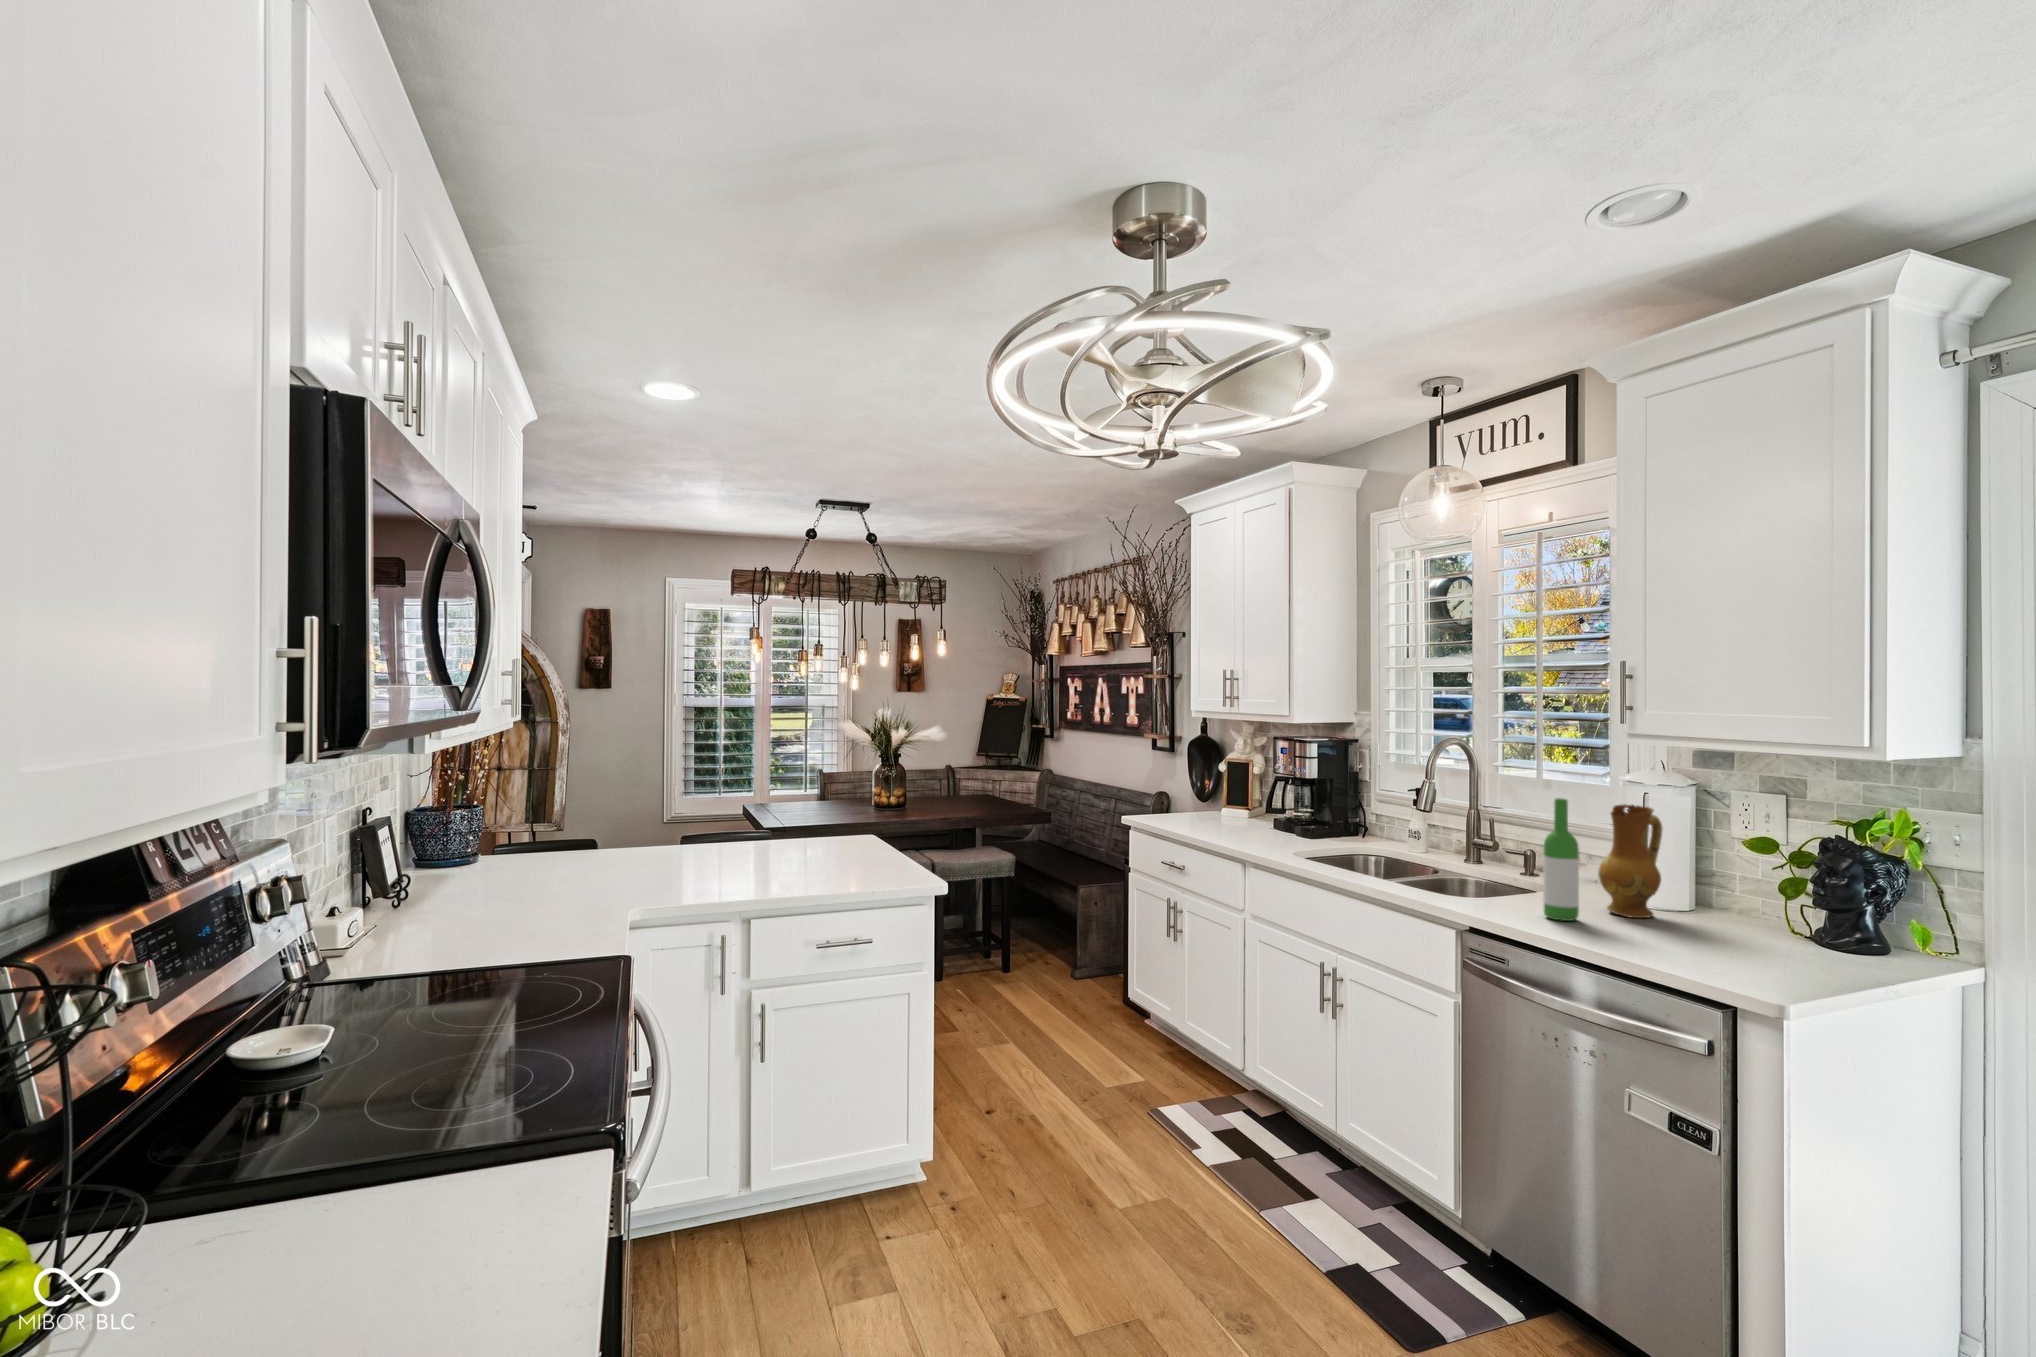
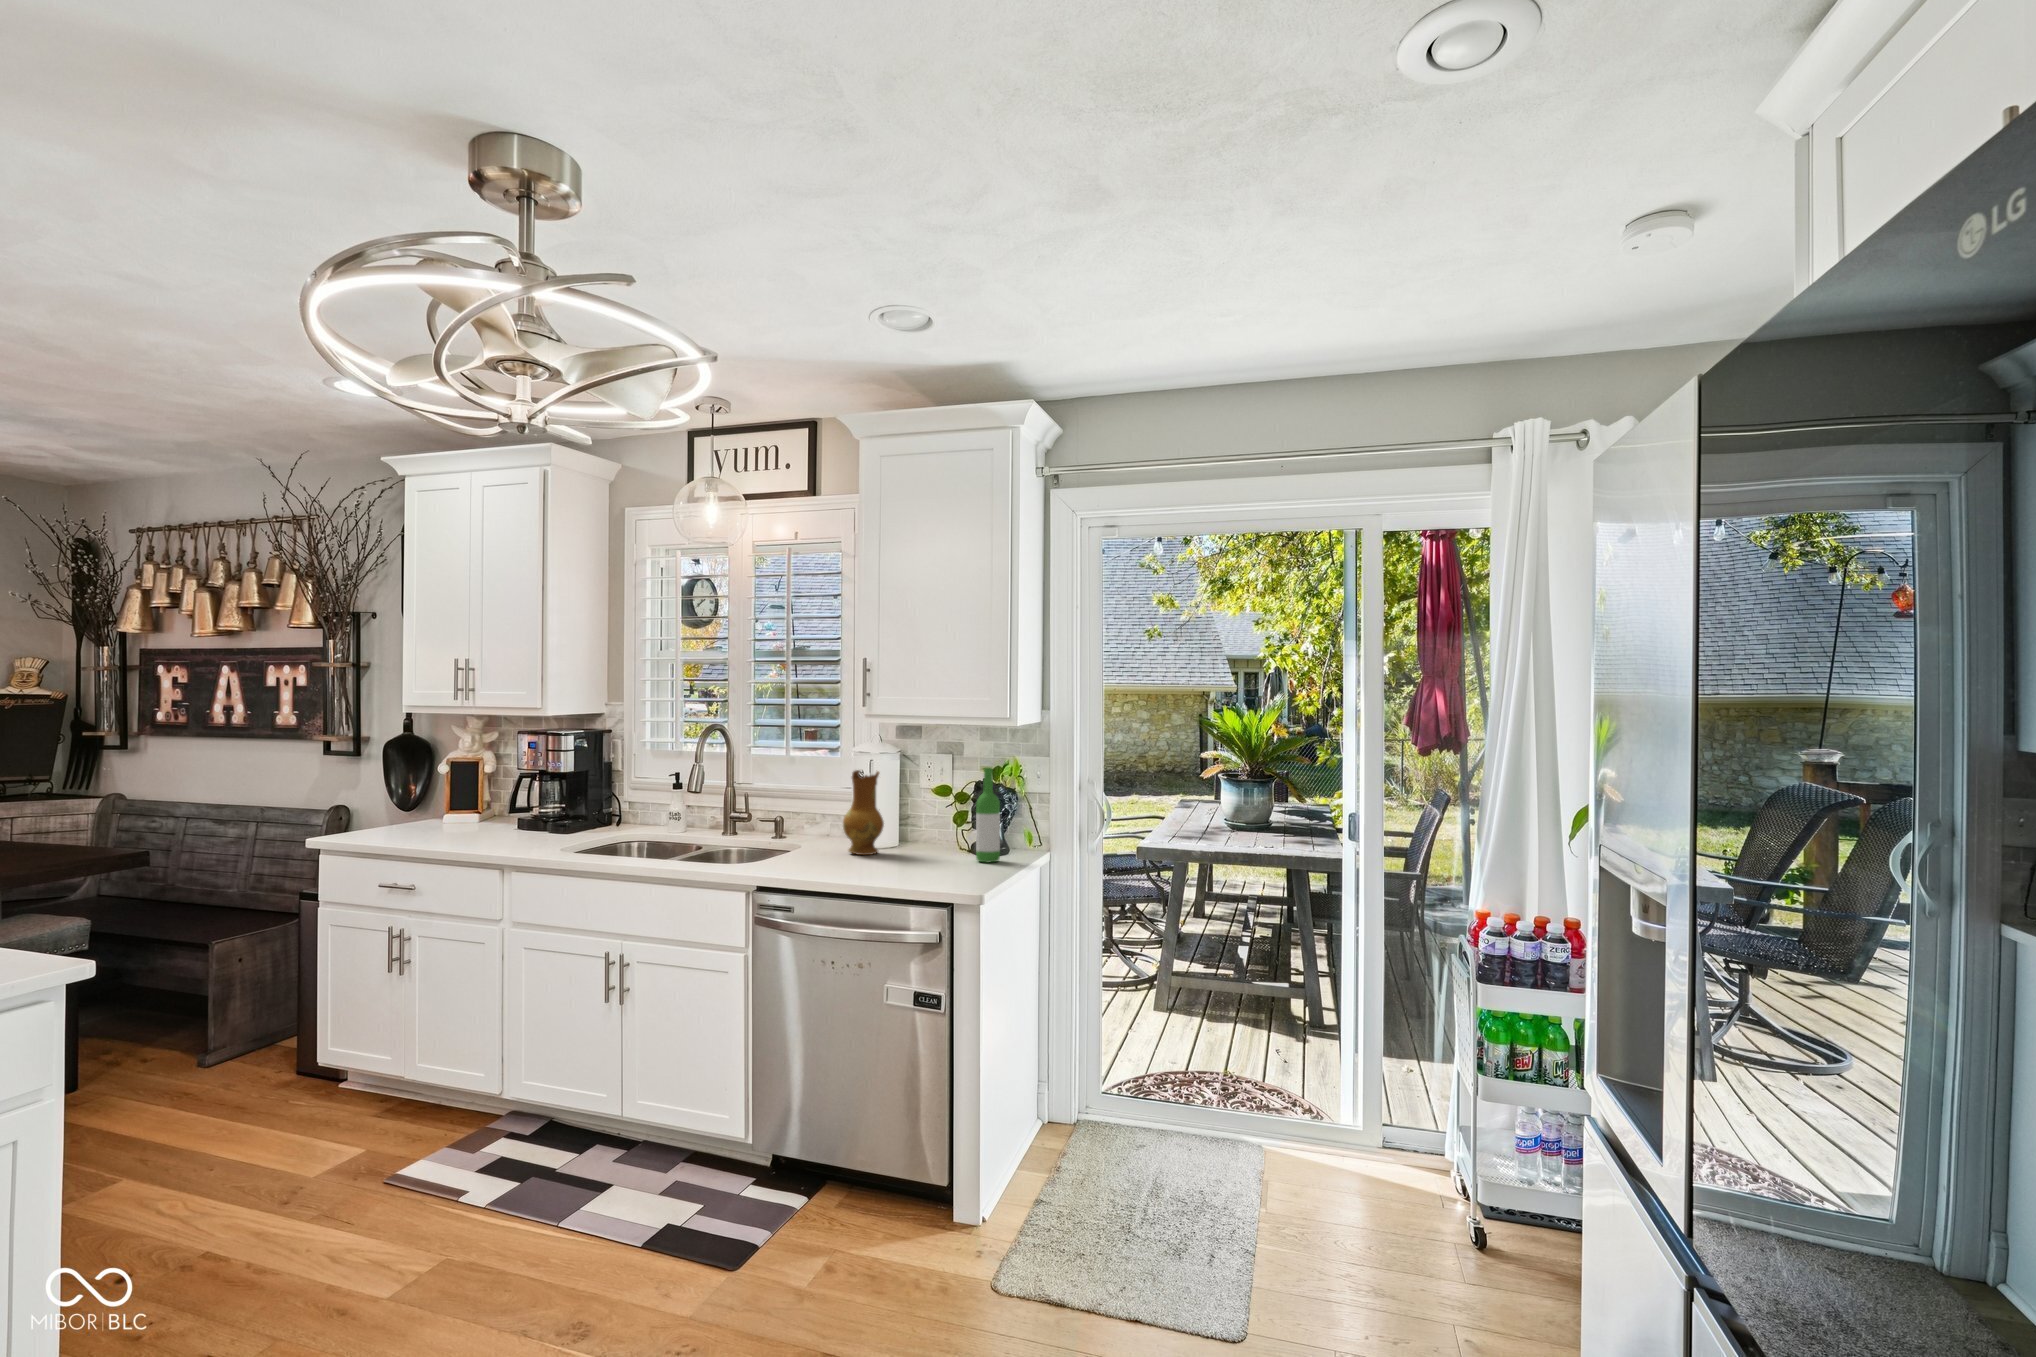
wine bottle: present [1543,798,1579,921] -> present [976,767,1000,862]

